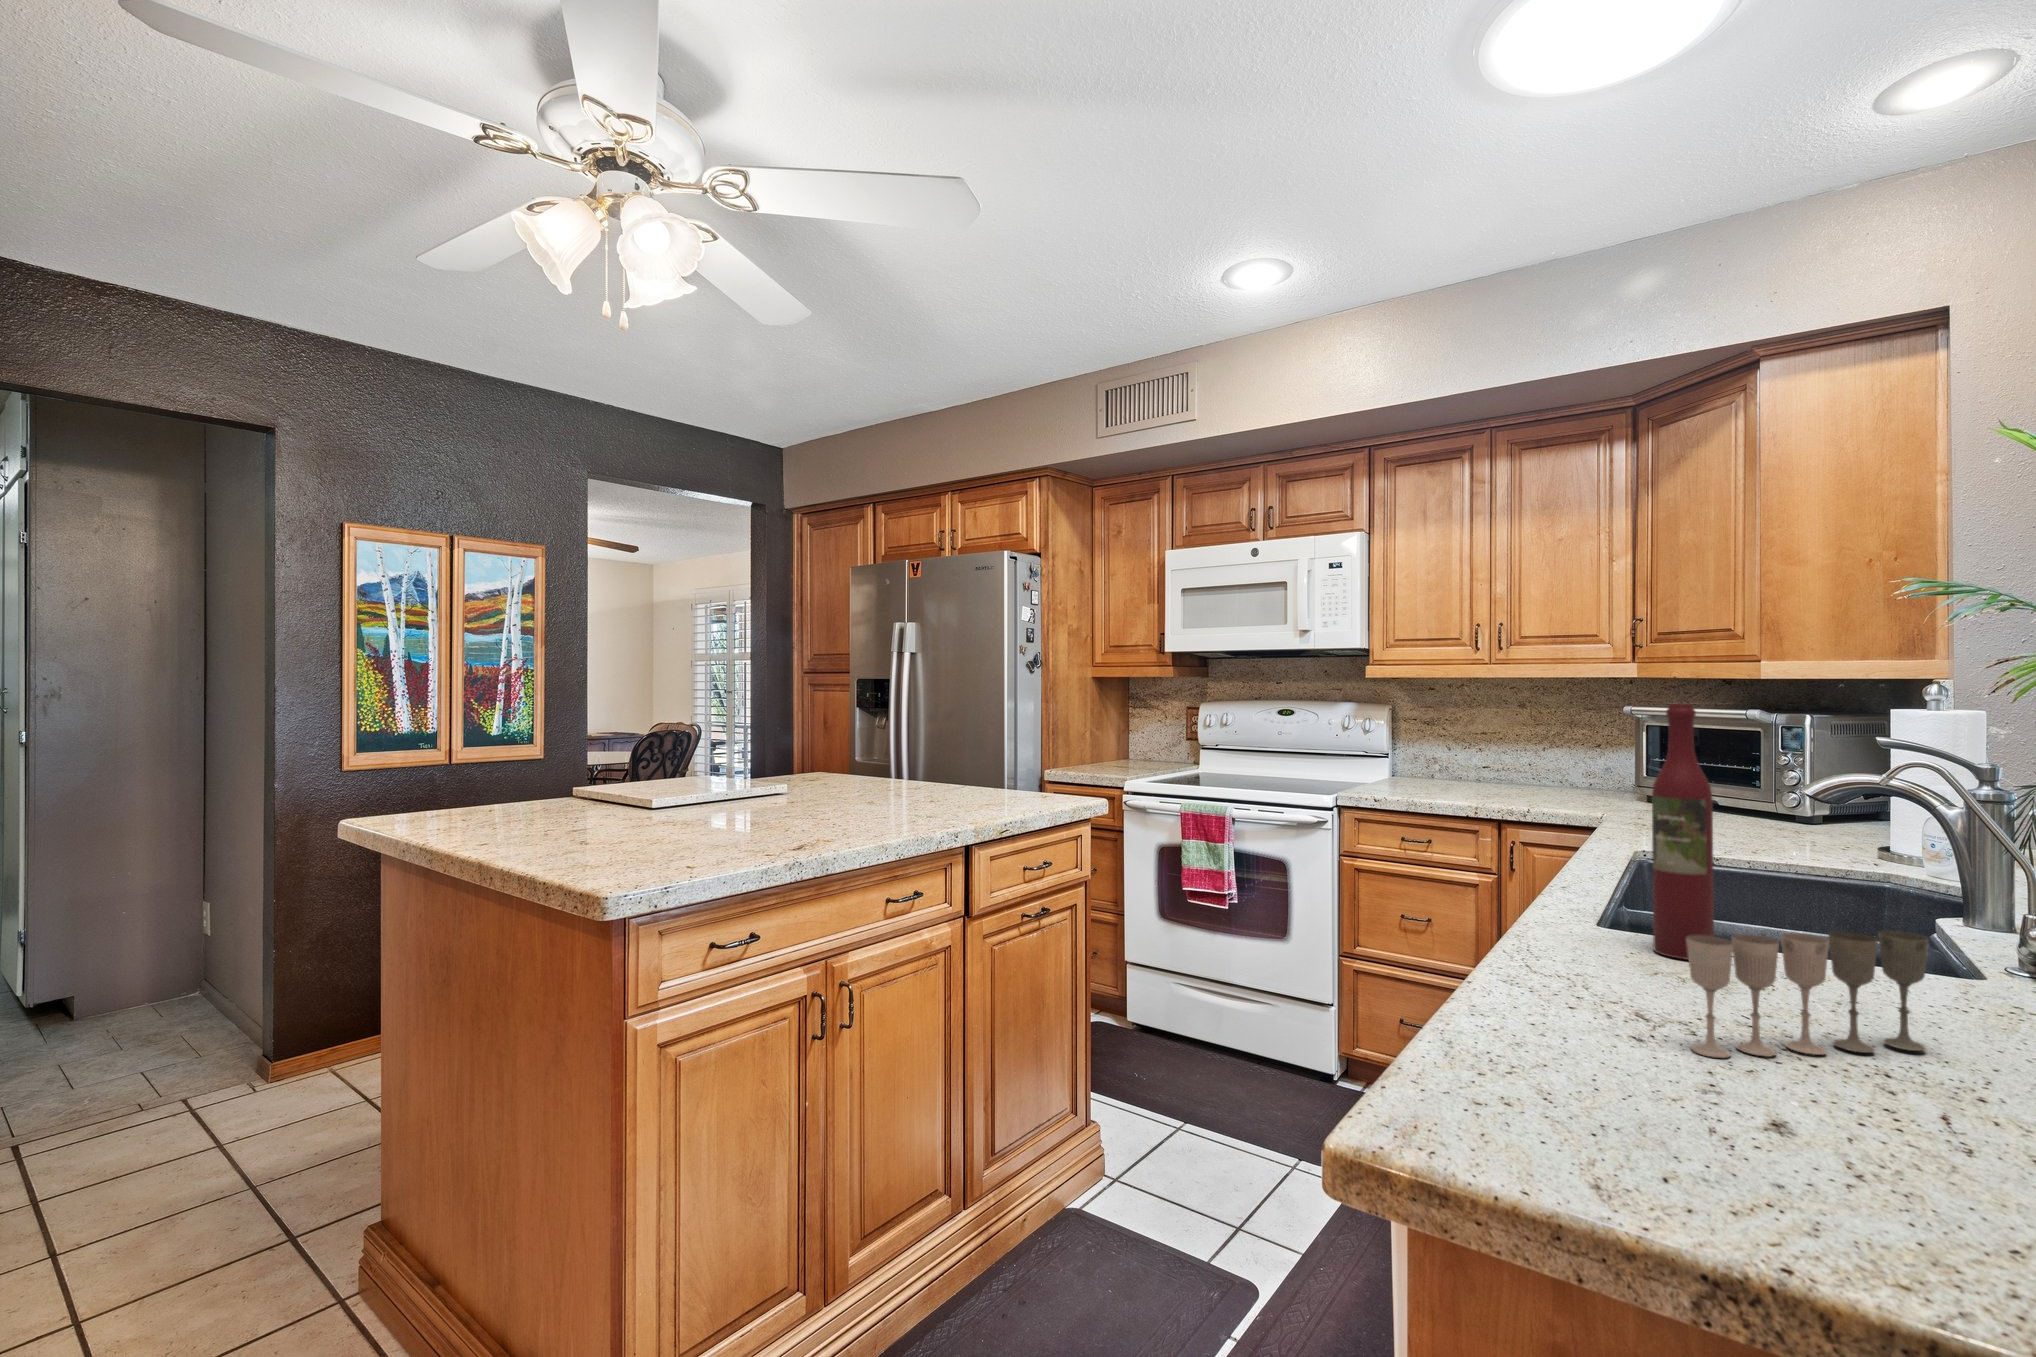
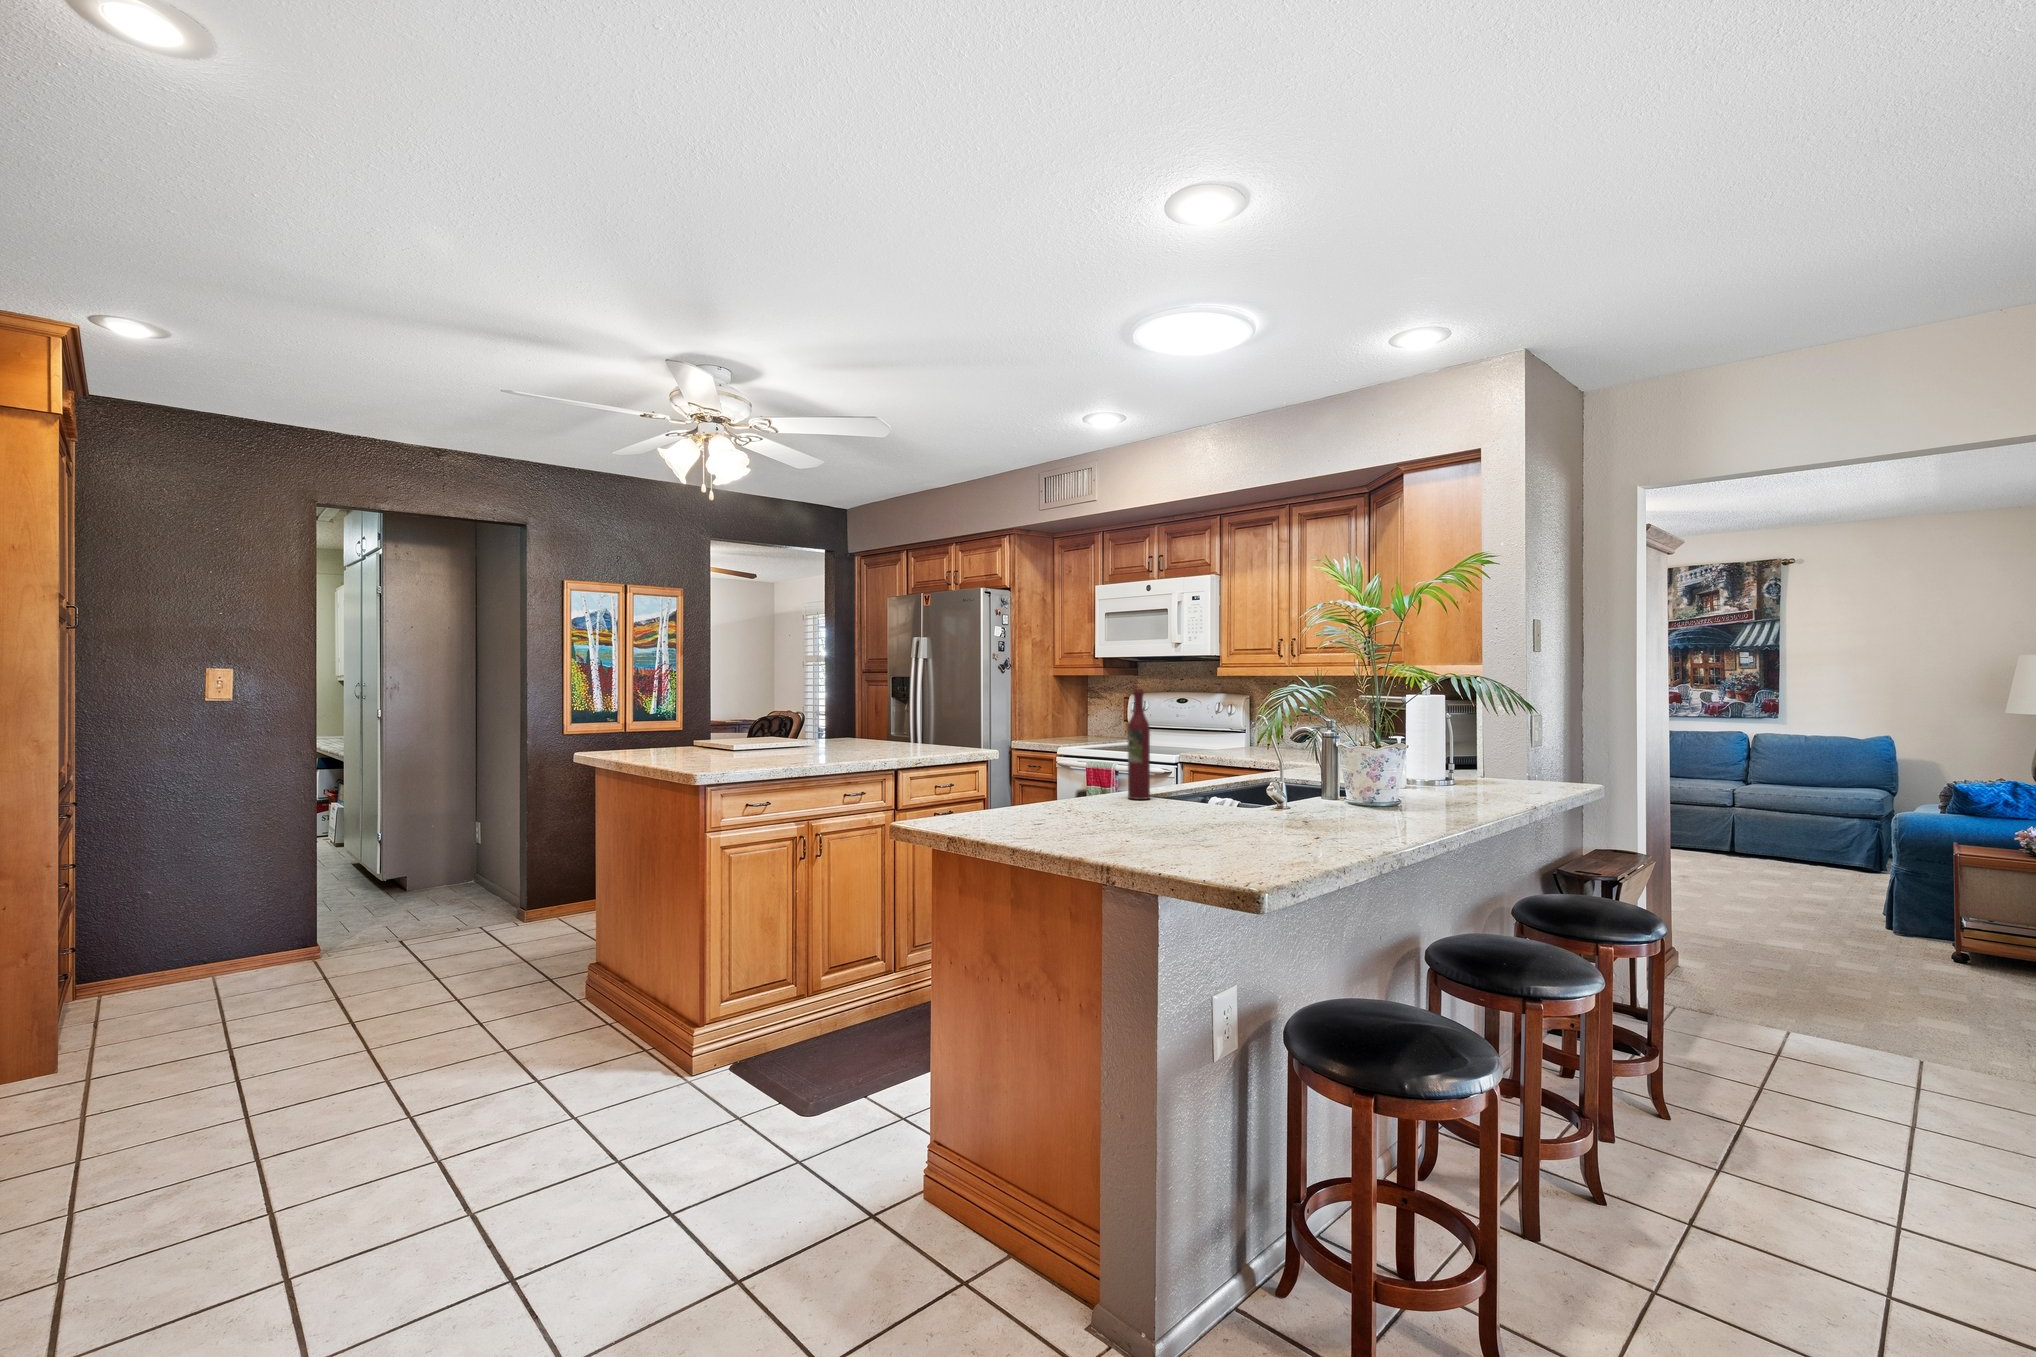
wine glass: present [1686,931,1929,1058] -> none [1054,772,1144,814]

